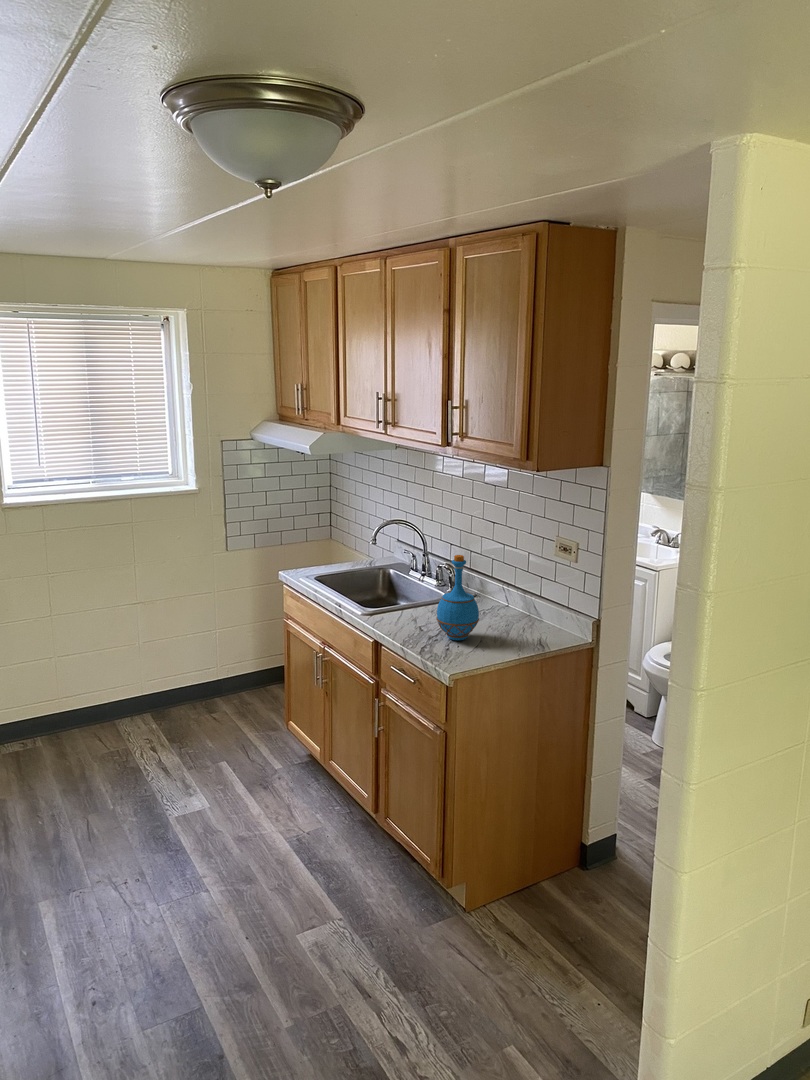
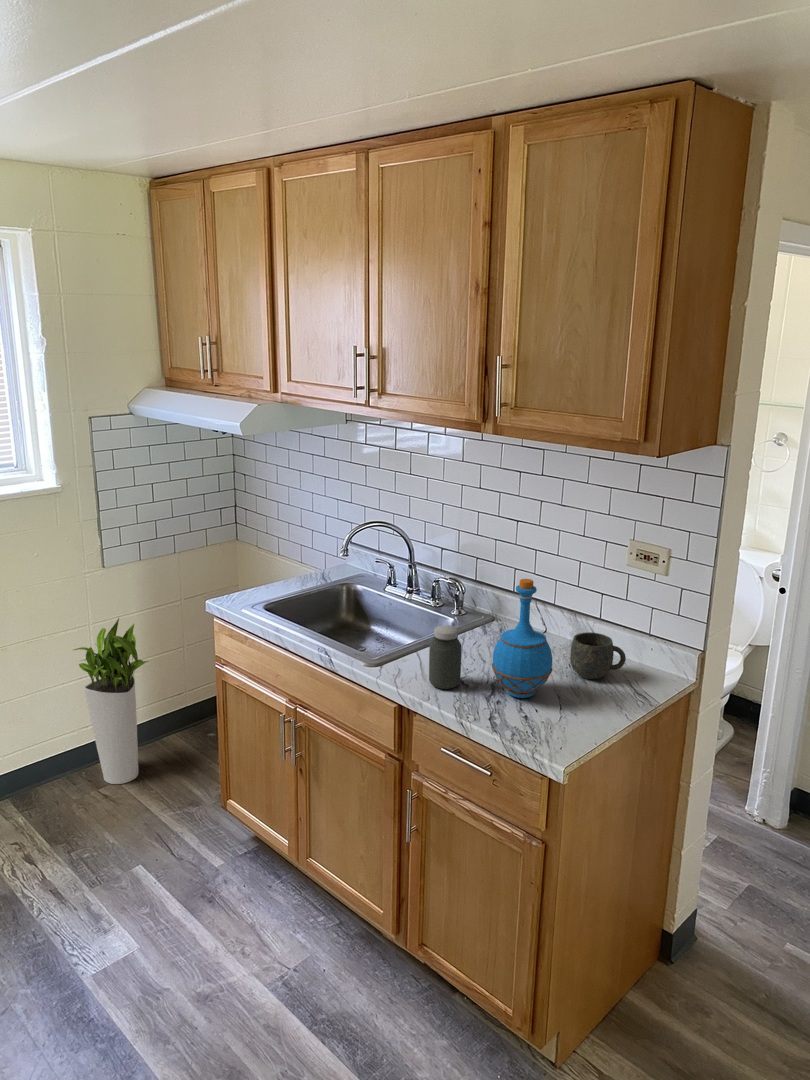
jar: none [397,587,420,632] -> present [429,626,462,689]
planter: none [196,589,252,712] -> present [74,618,149,784]
mug: none [504,602,542,635] -> present [570,632,626,679]

